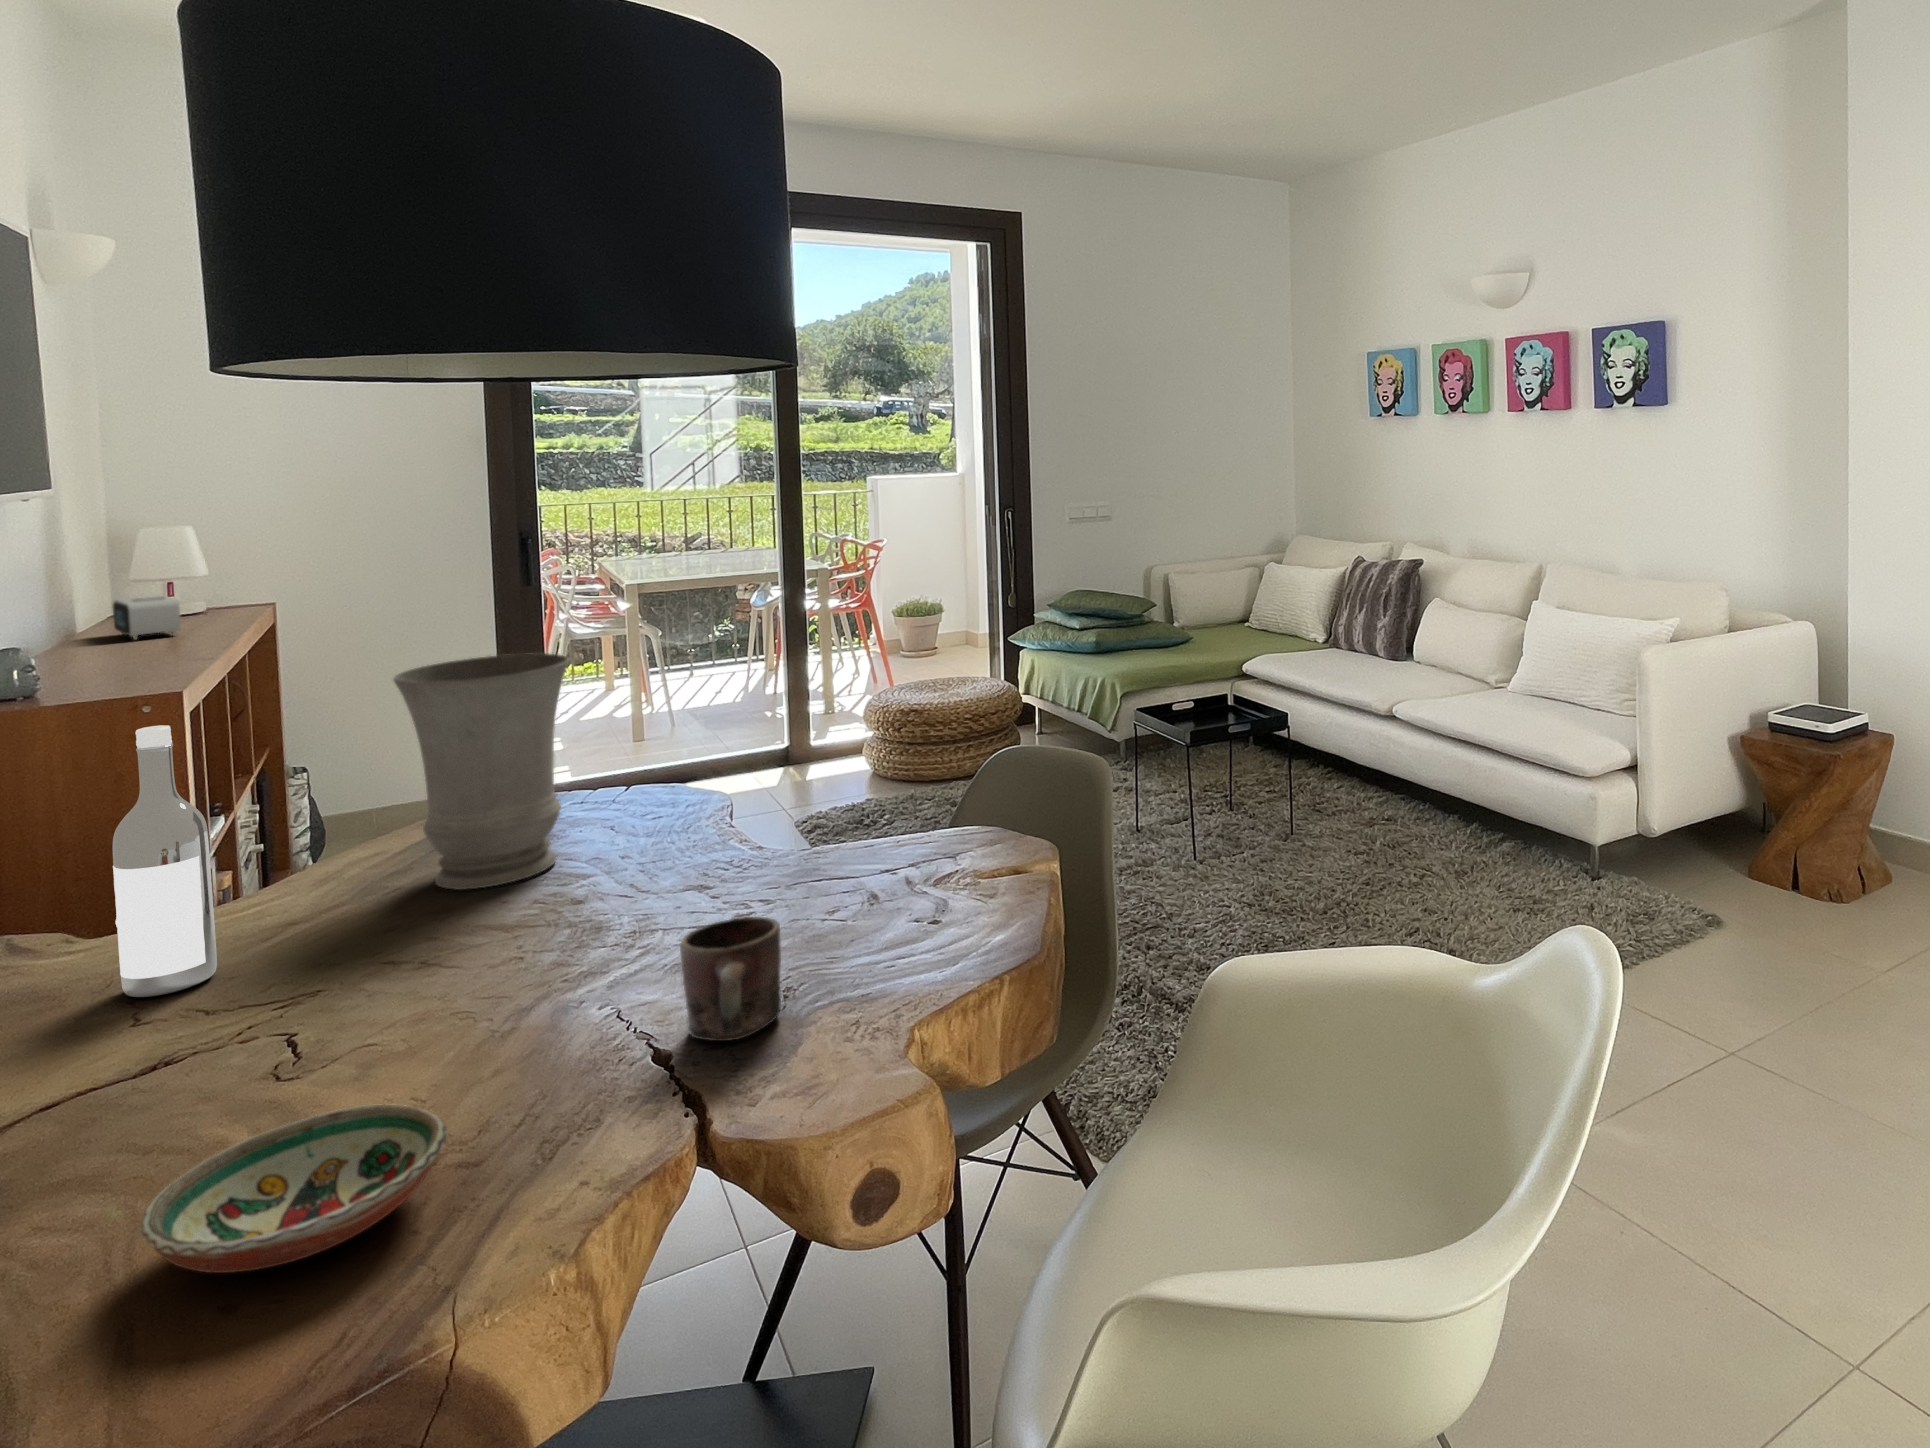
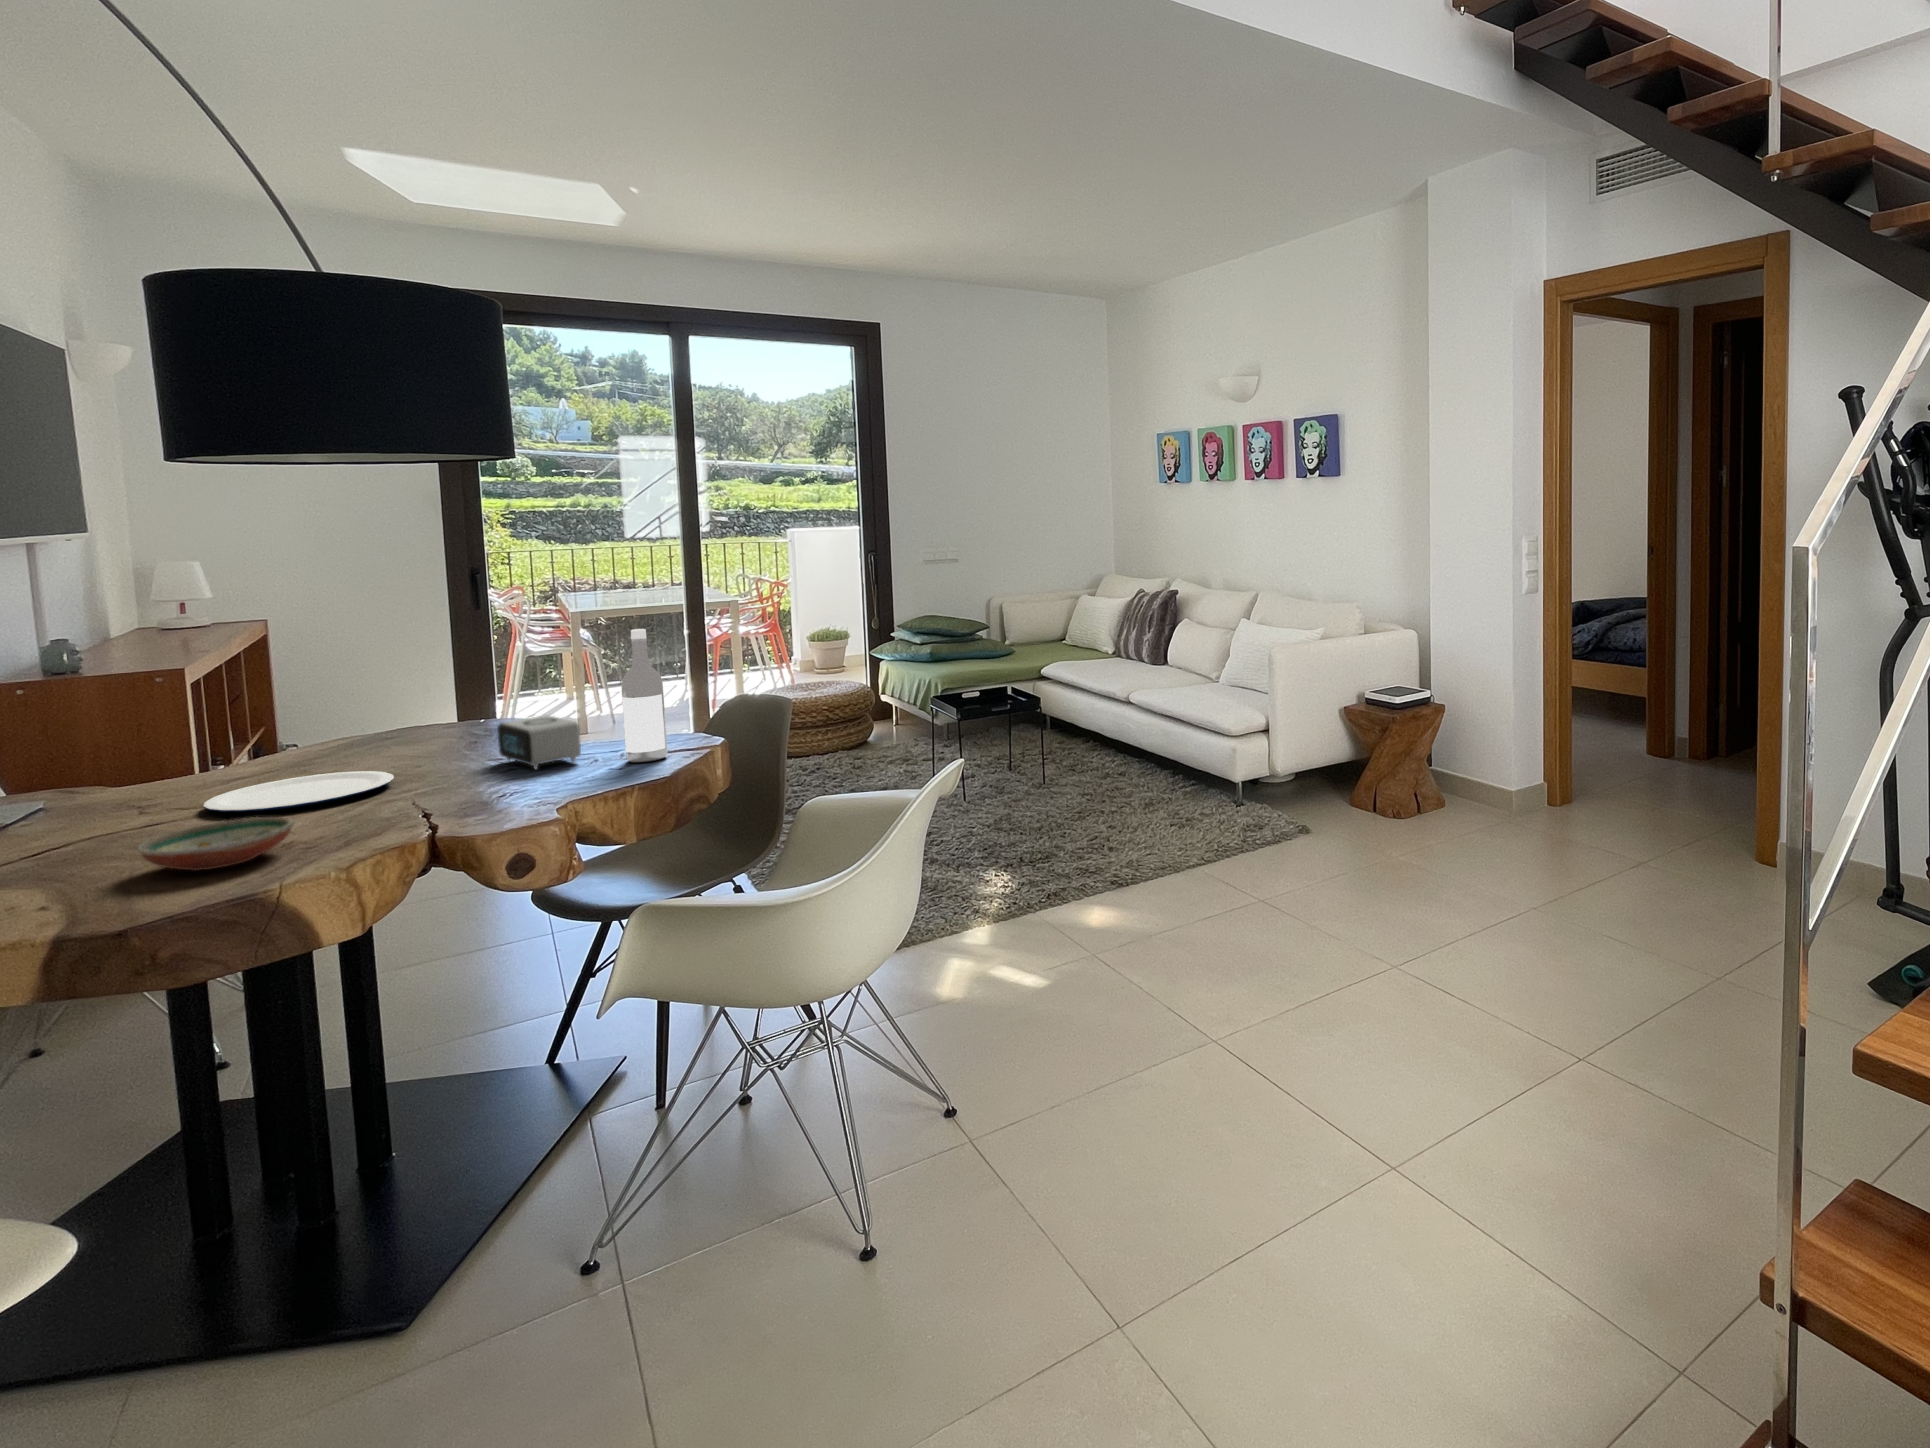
alarm clock: present [113,596,181,639] -> present [497,715,581,769]
vase: present [393,653,569,890] -> none [306,625,422,762]
wine bottle: present [113,725,217,997] -> present [622,629,667,762]
mug: present [680,917,781,1041] -> none [442,750,504,809]
plate: none [244,925,559,1043] -> present [203,771,394,812]

